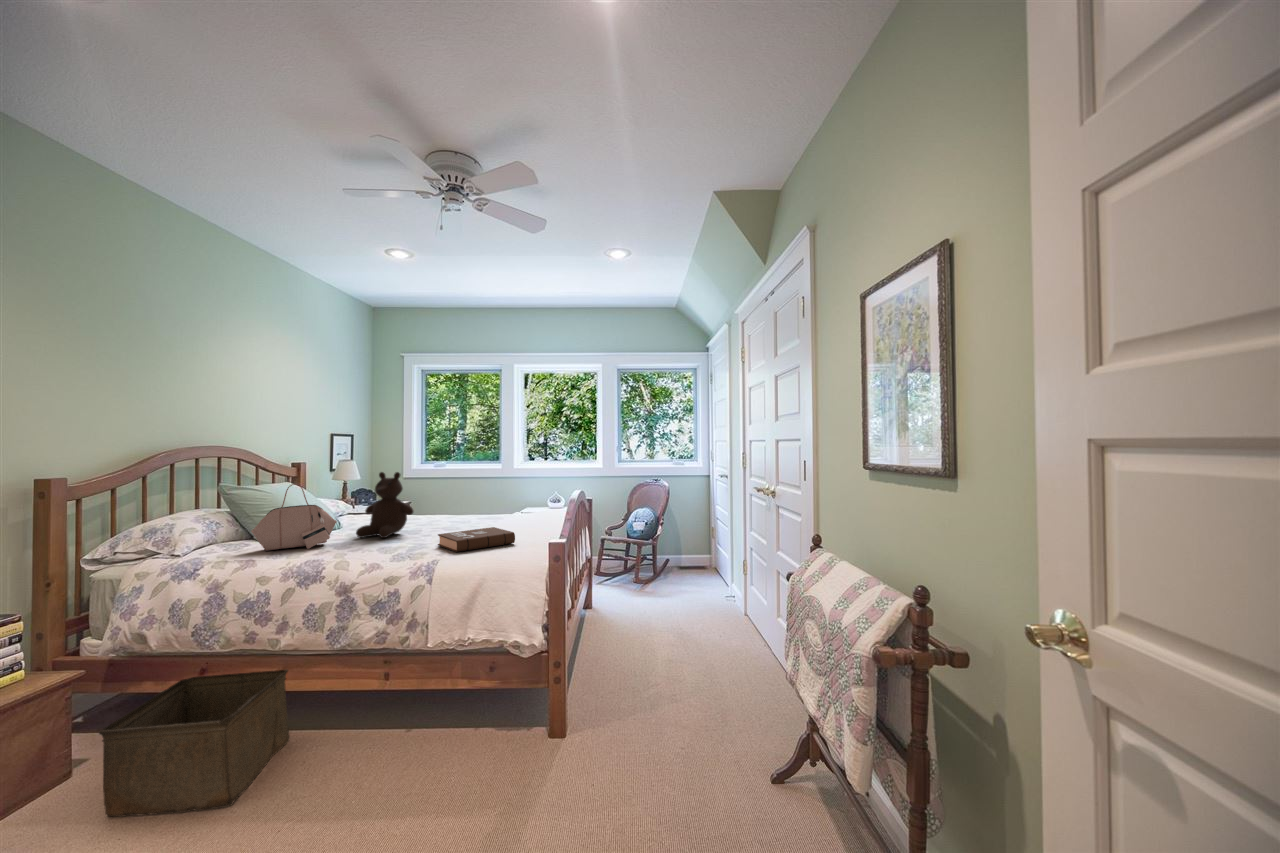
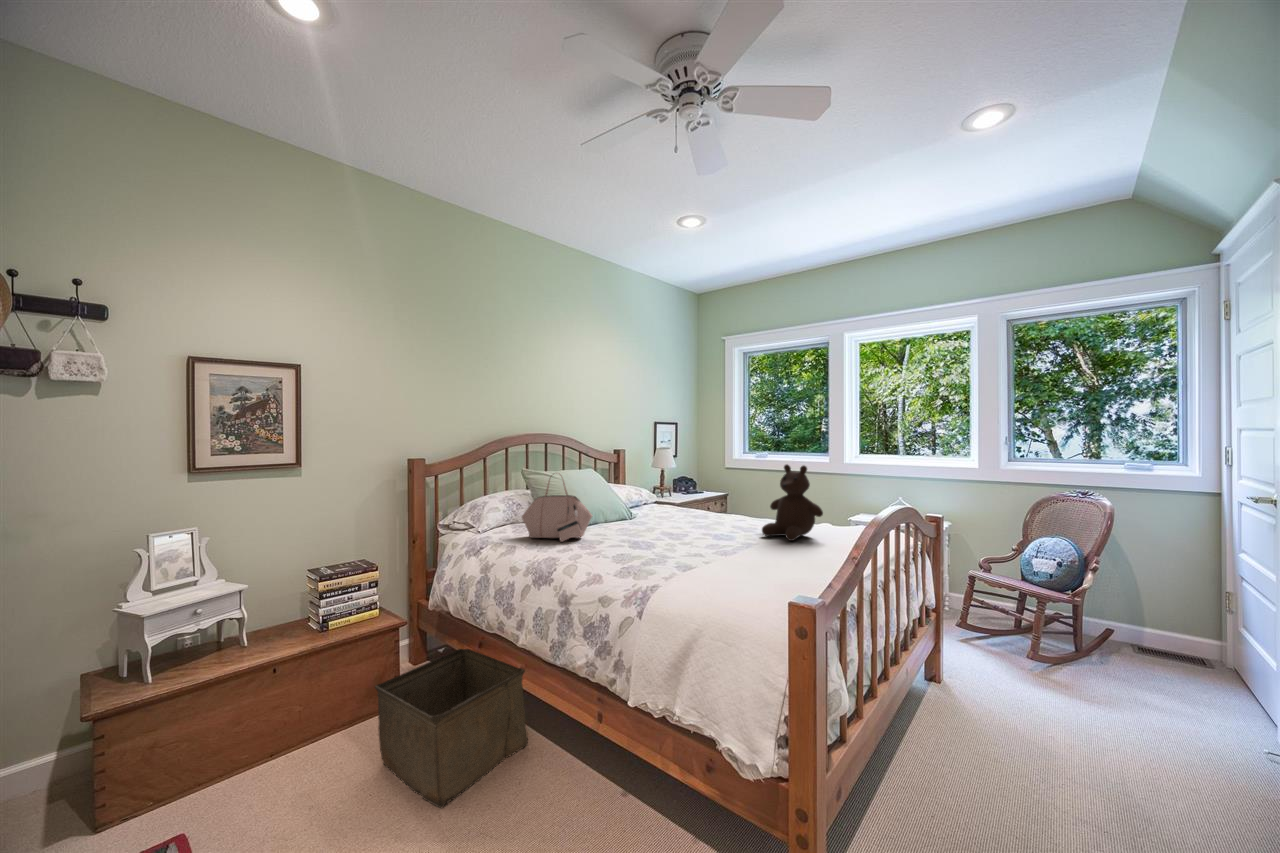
teddy bear: present [356,472,413,538] -> present [762,465,823,541]
book: present [438,527,515,552] -> none [671,549,765,581]

